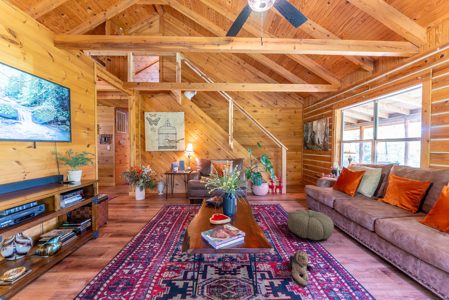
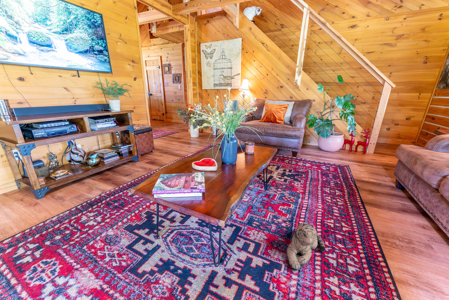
pouf: present [287,210,334,240] -> none [329,170,408,218]

